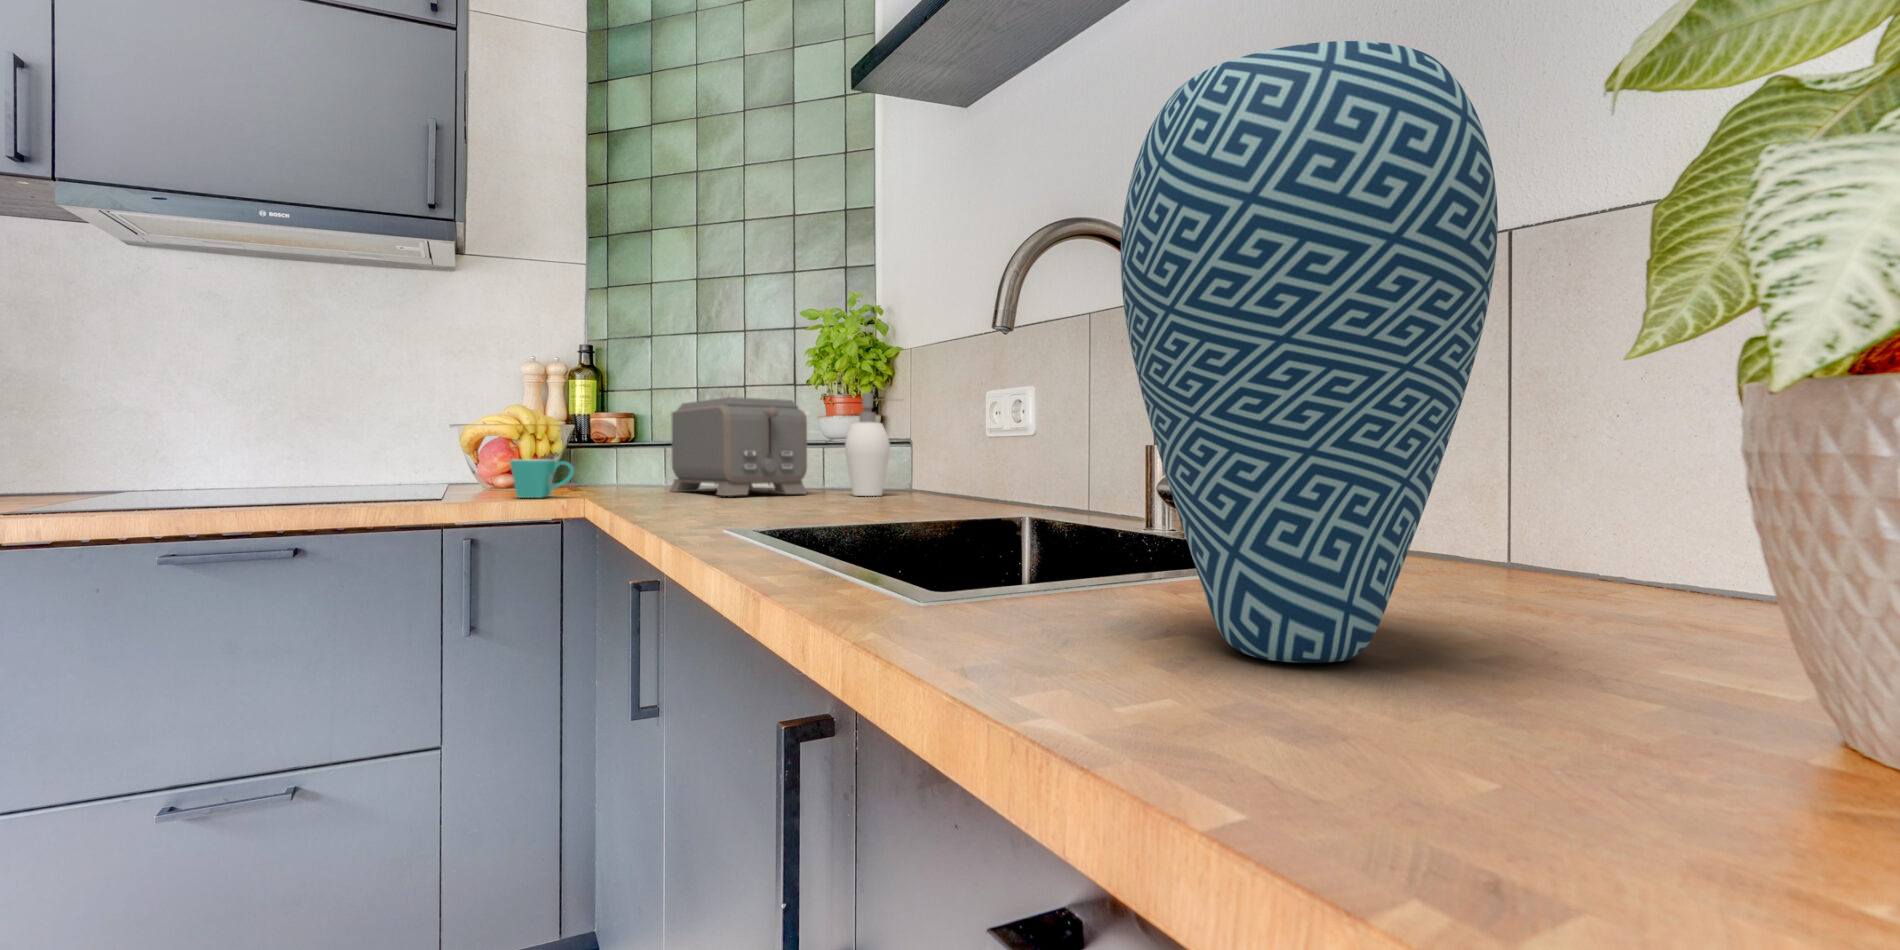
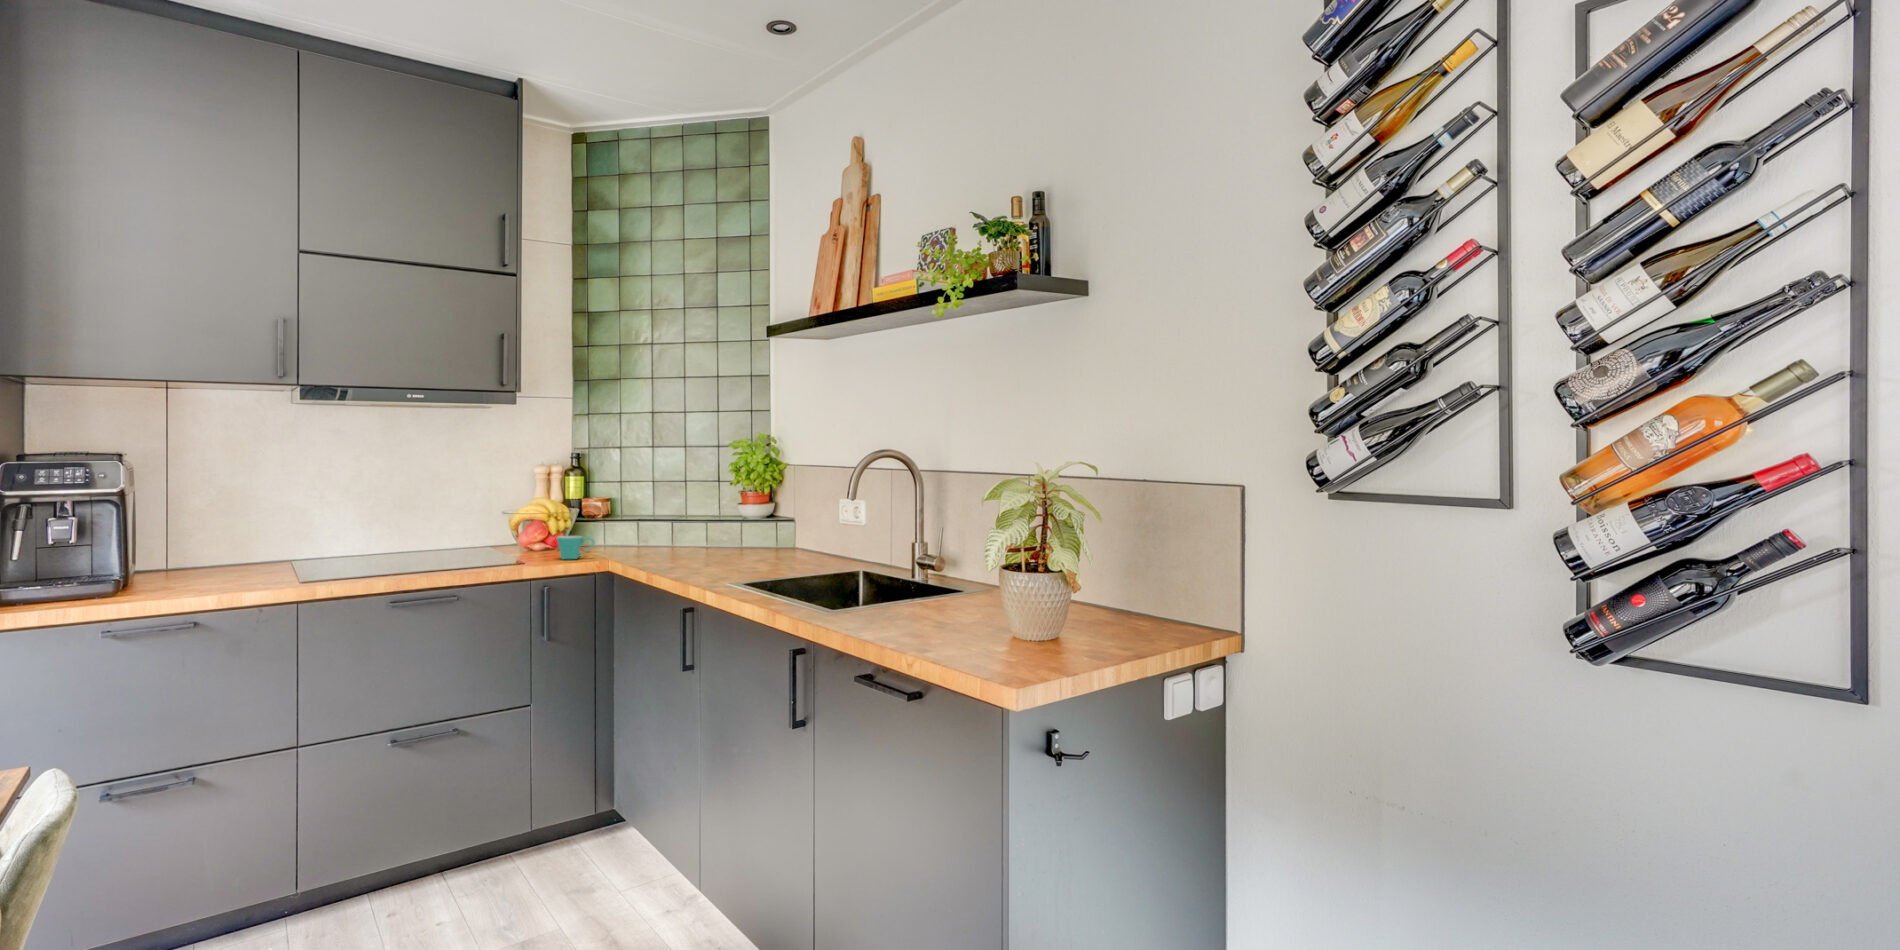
vase: present [1121,41,1498,663] -> none [883,476,971,621]
soap dispenser: present [845,393,890,496] -> none [756,494,792,555]
toaster: present [670,397,807,496] -> none [641,497,733,557]

